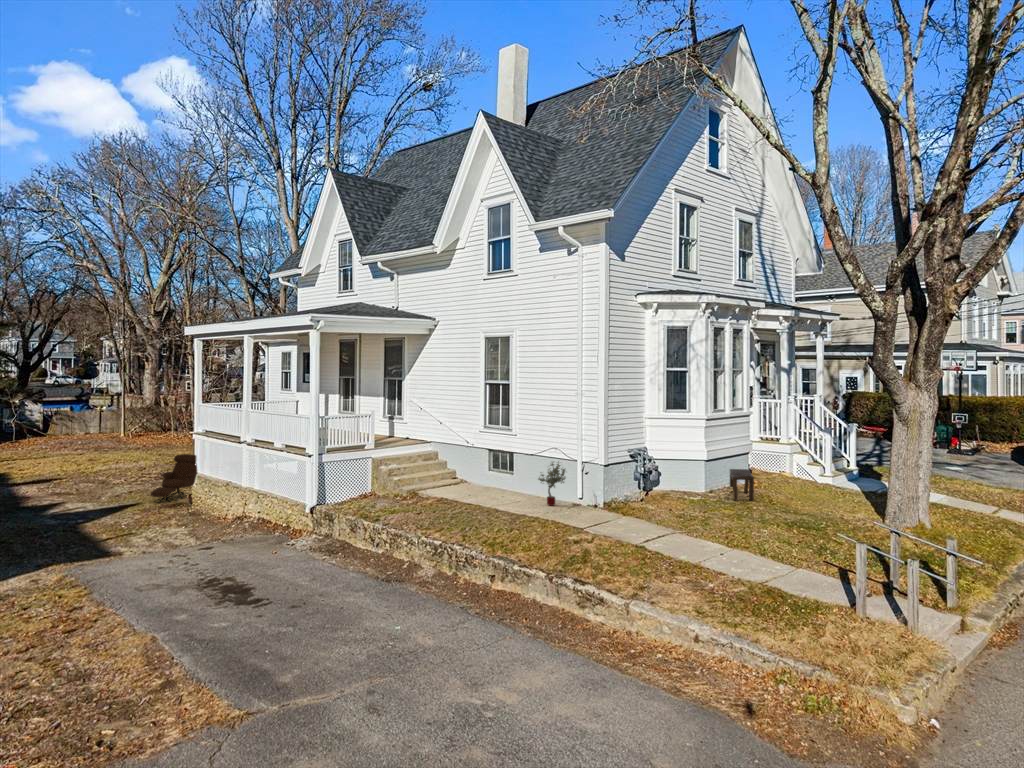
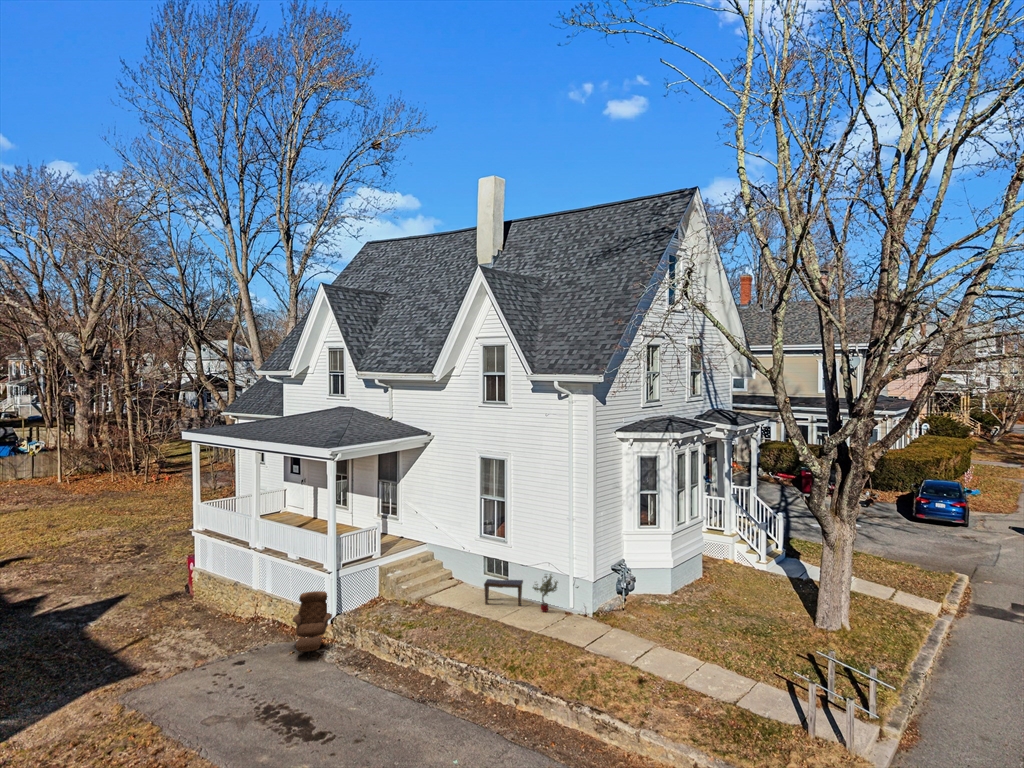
lounge chair: present [151,454,198,502] -> present [293,591,332,658]
bench: present [730,469,754,501] -> present [484,579,523,606]

